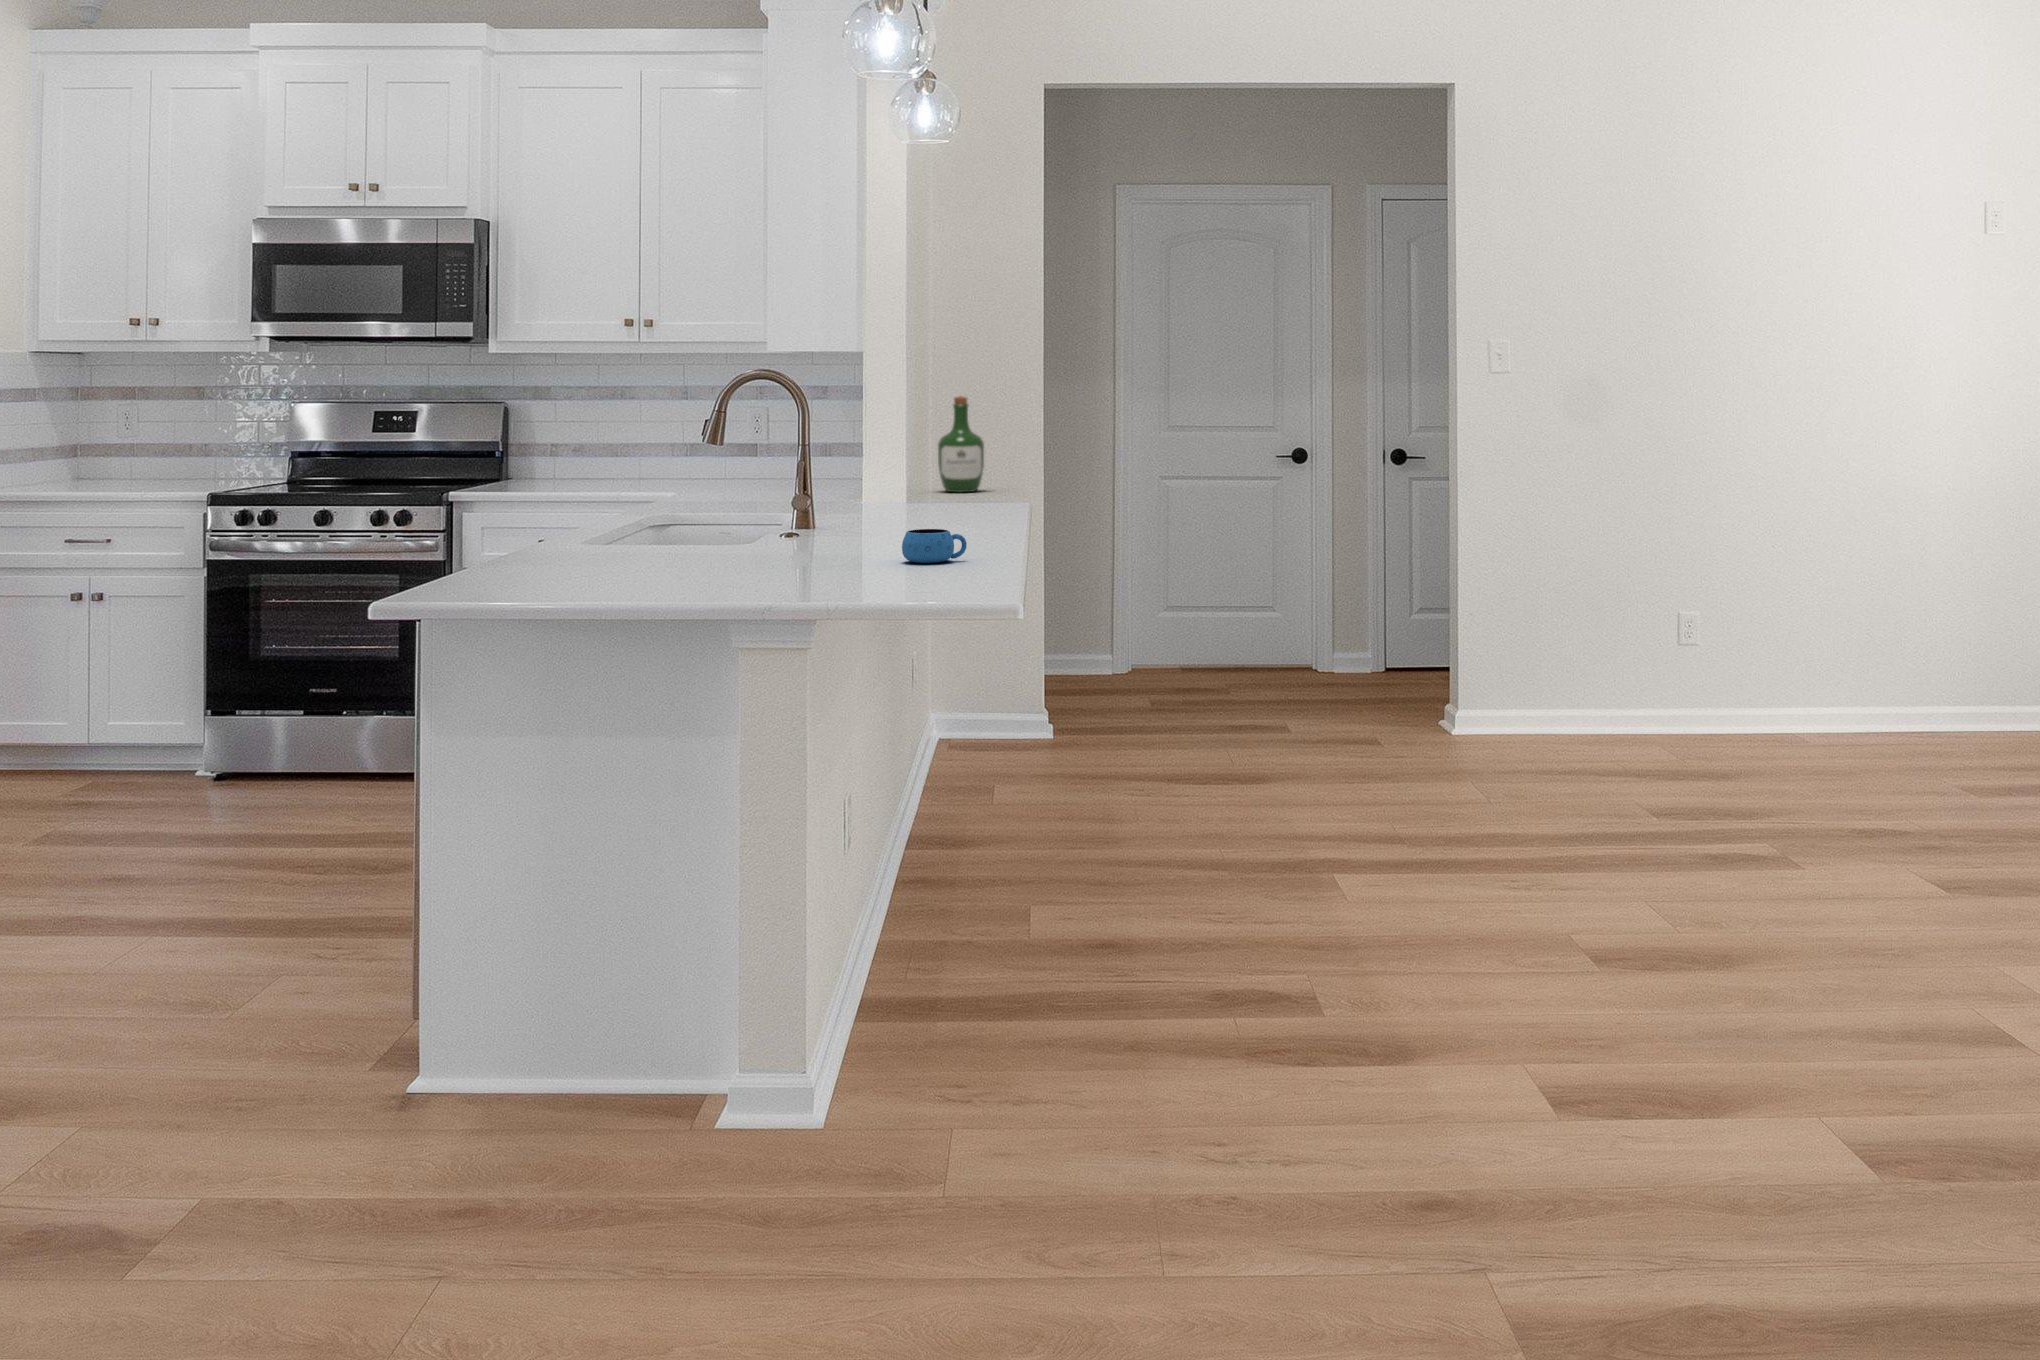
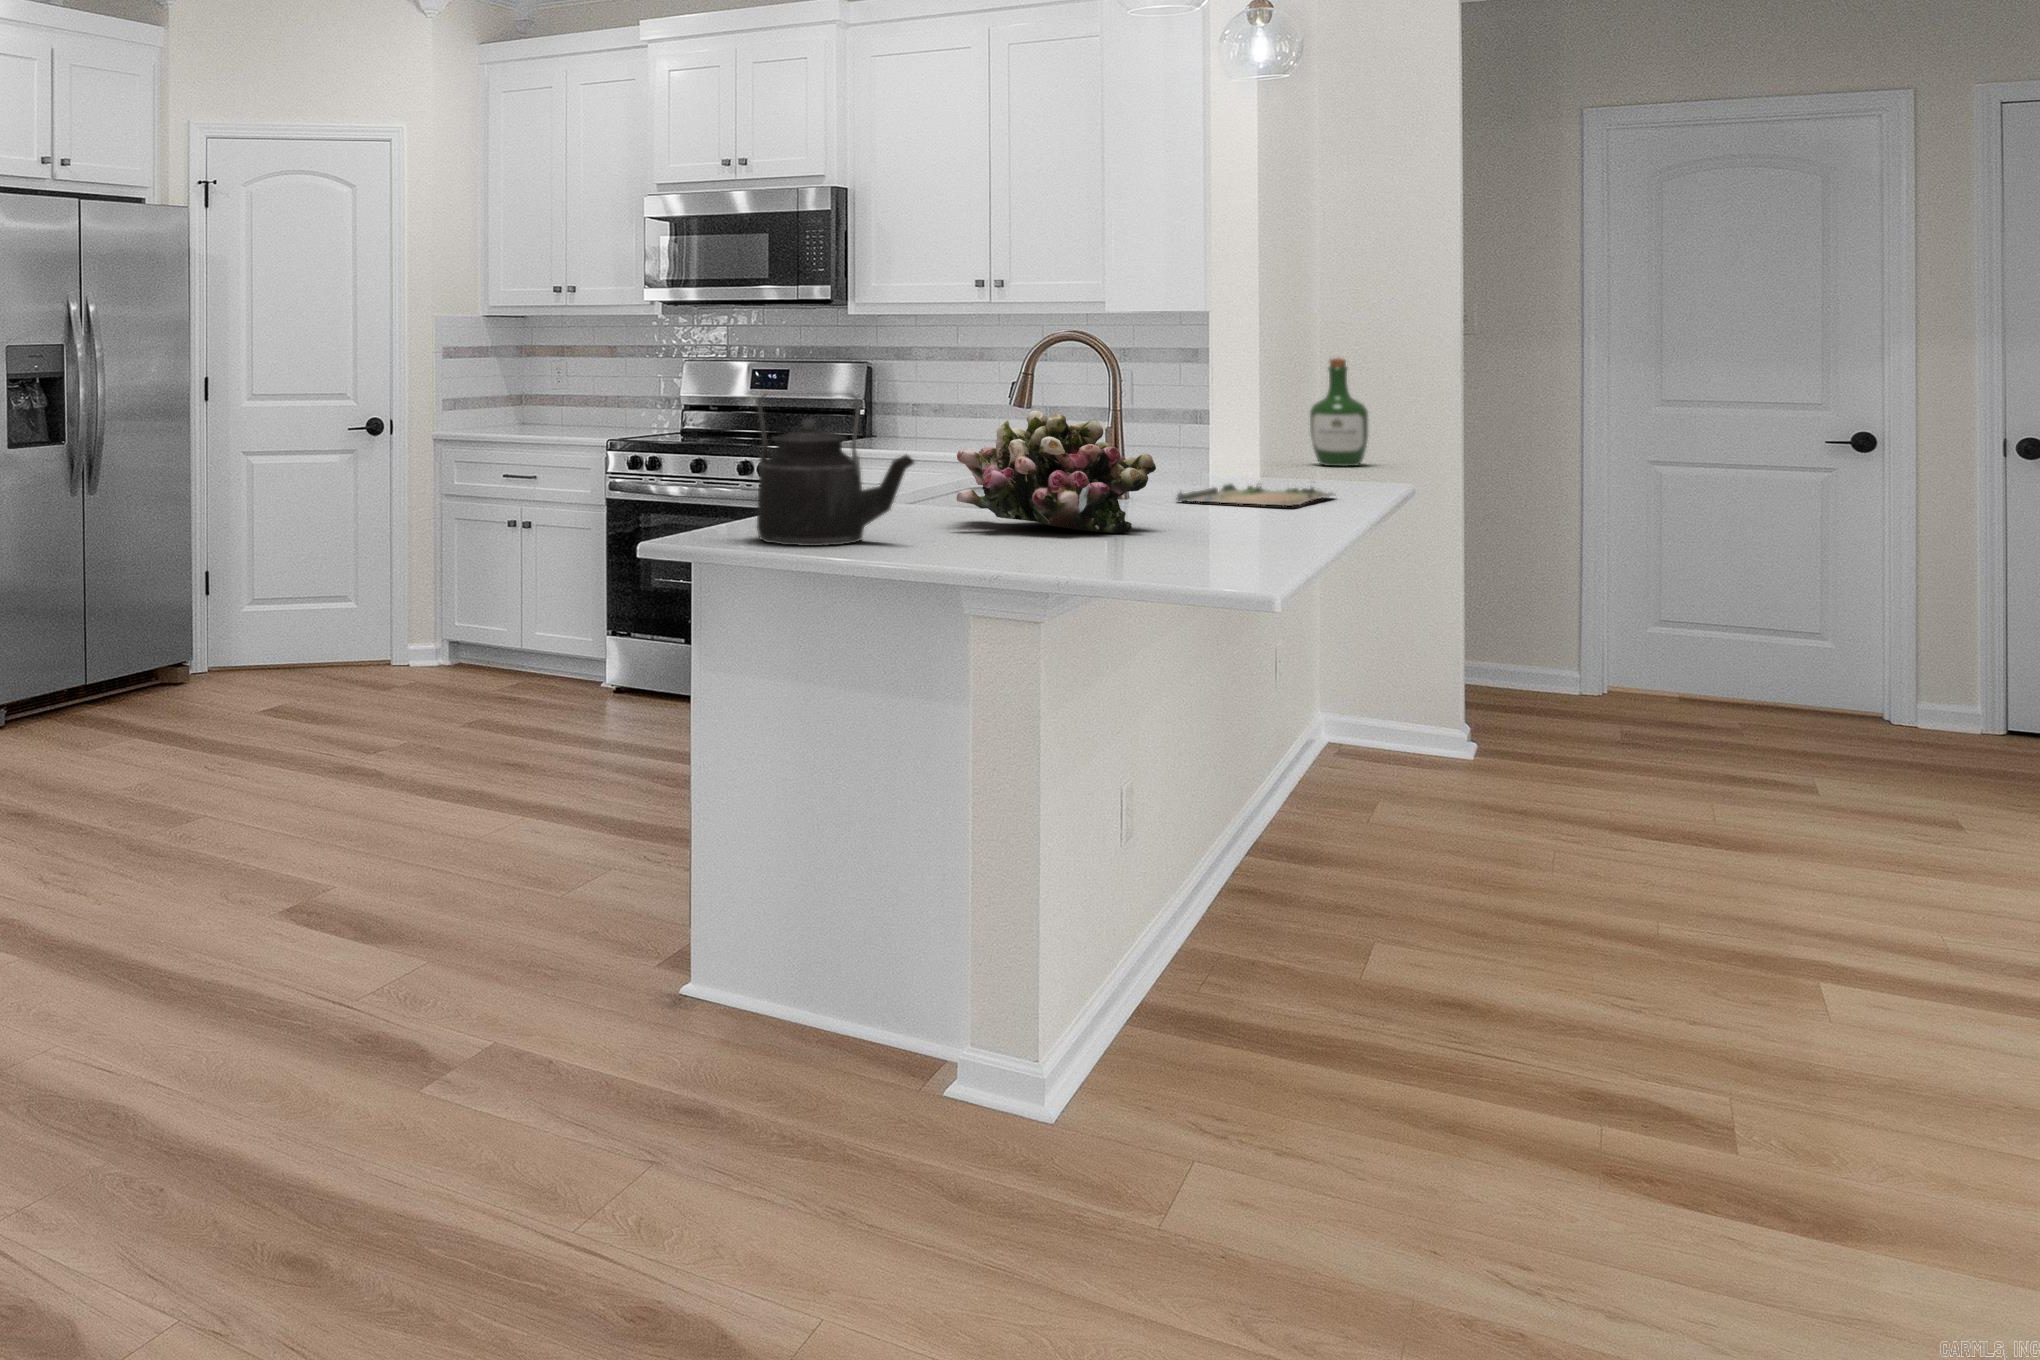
kettle: none [509,425,678,585] -> present [757,393,914,546]
flower arrangement: none [699,442,880,555] -> present [957,411,1156,533]
tray: none [866,500,993,527] -> present [1177,484,1334,506]
mug: present [902,529,967,563] -> none [1164,510,1241,547]

